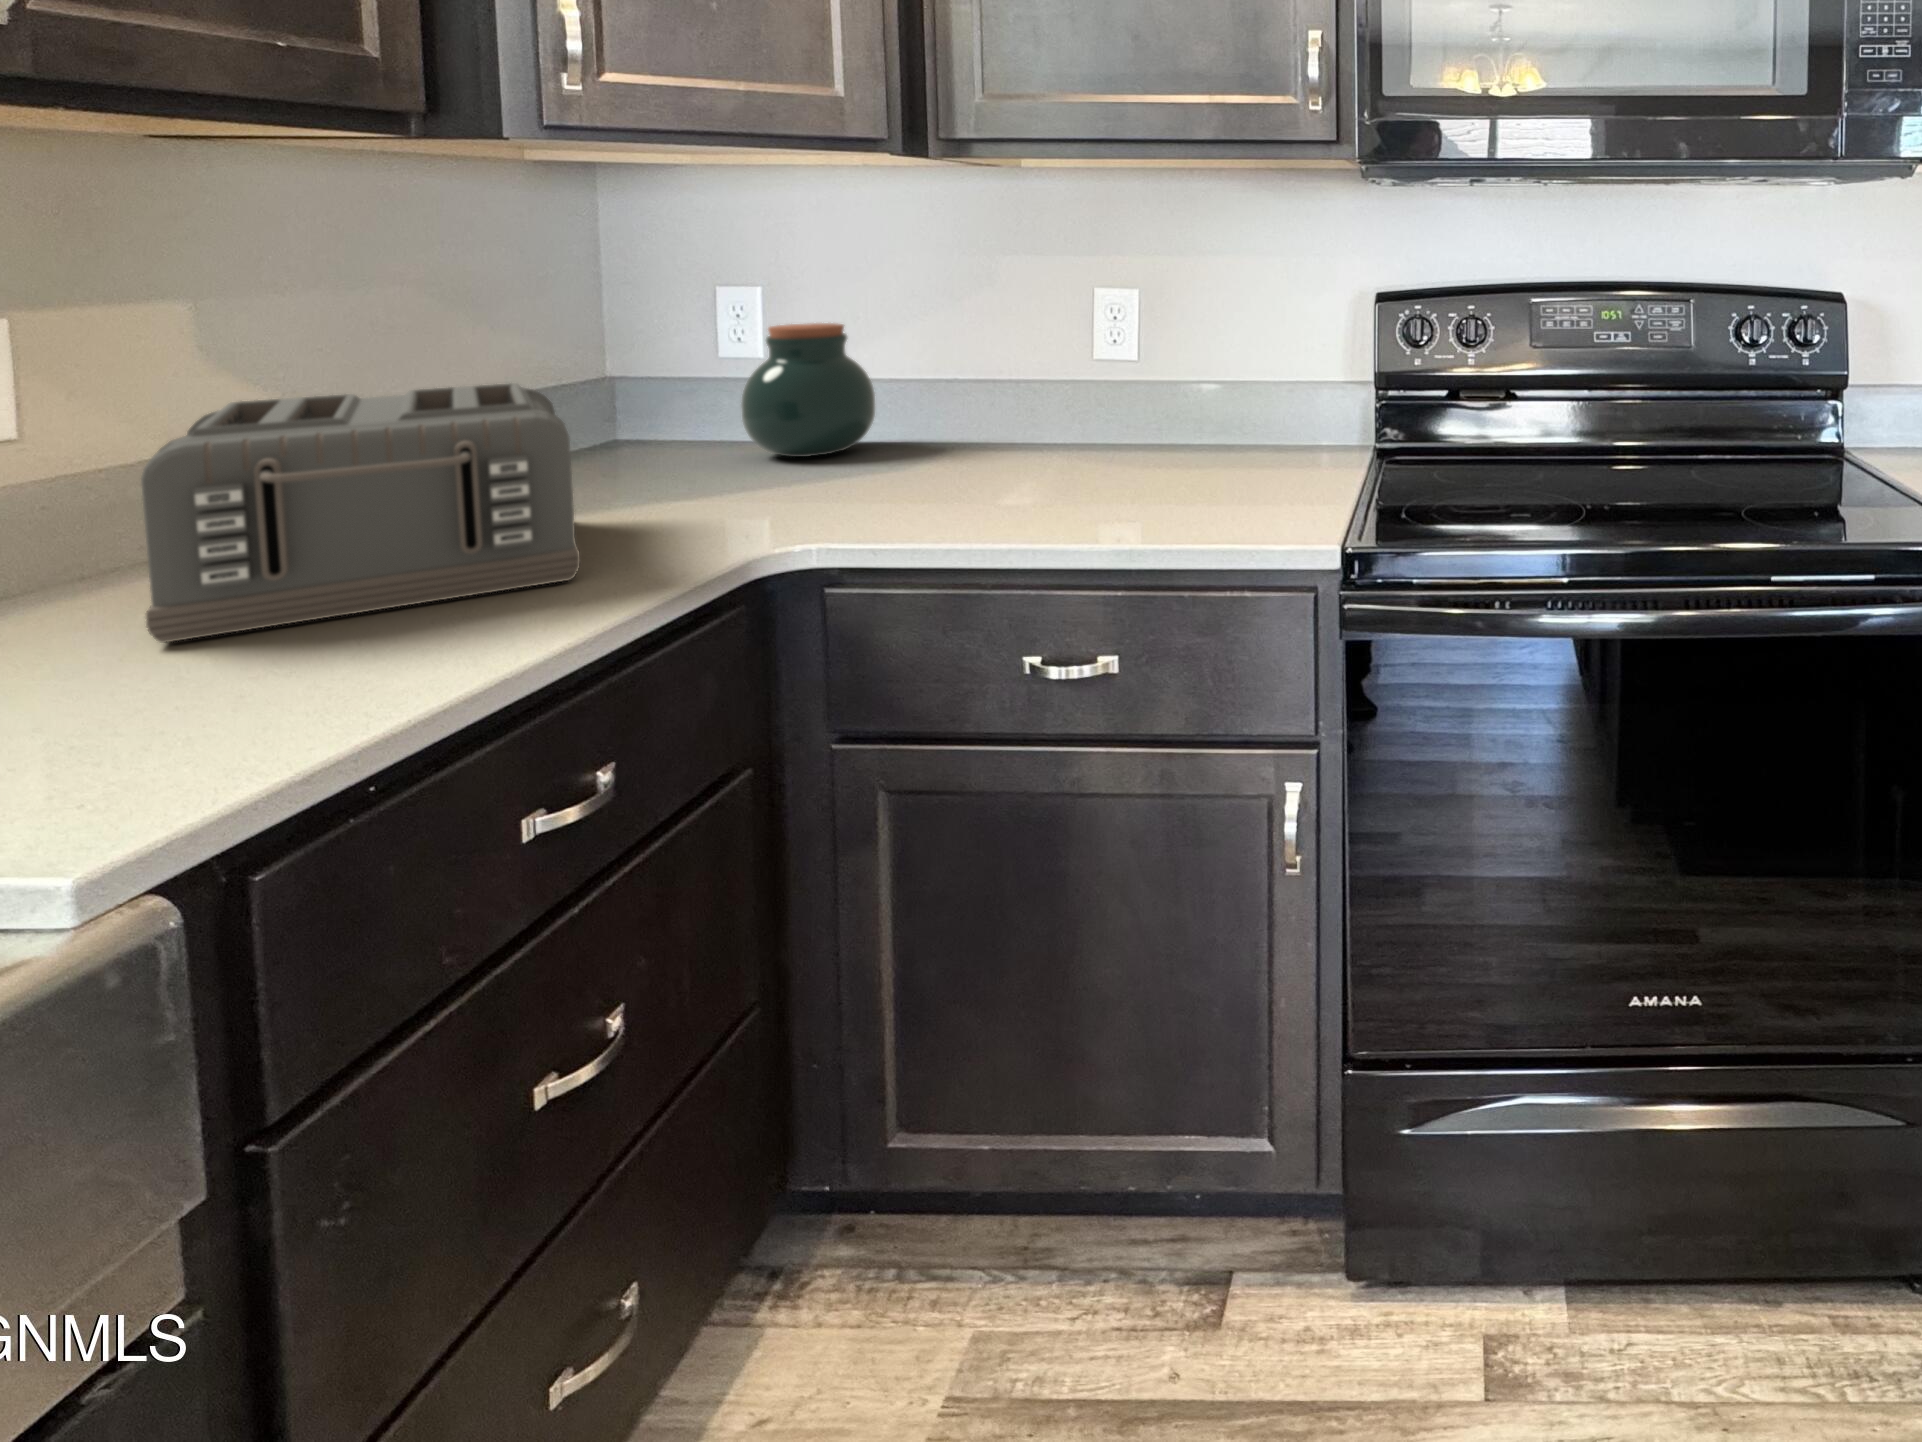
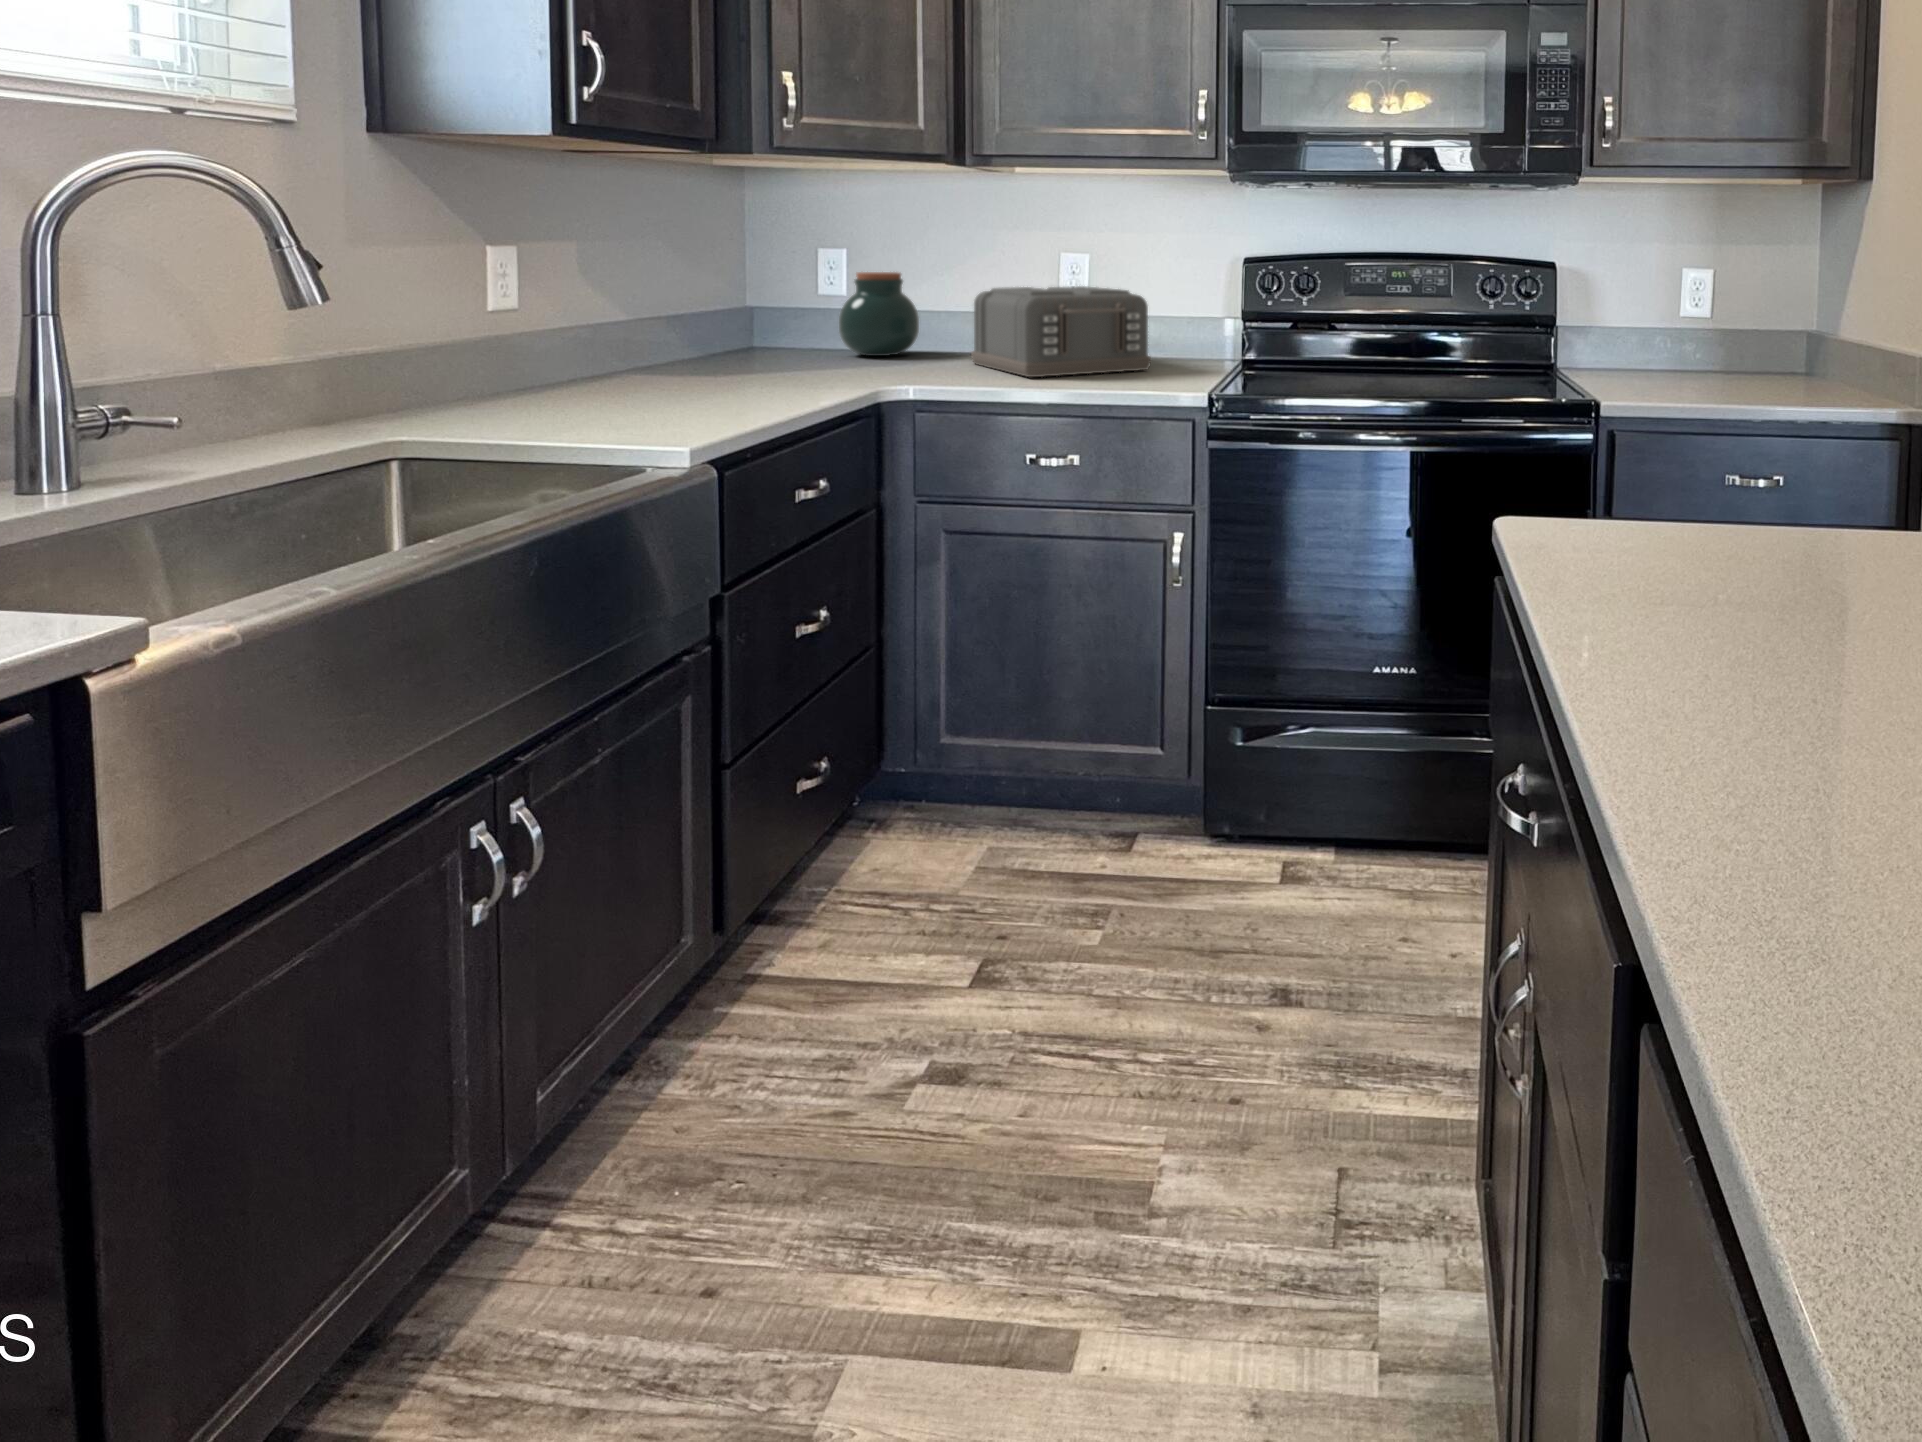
toaster: present [141,383,580,643] -> present [971,286,1151,377]

